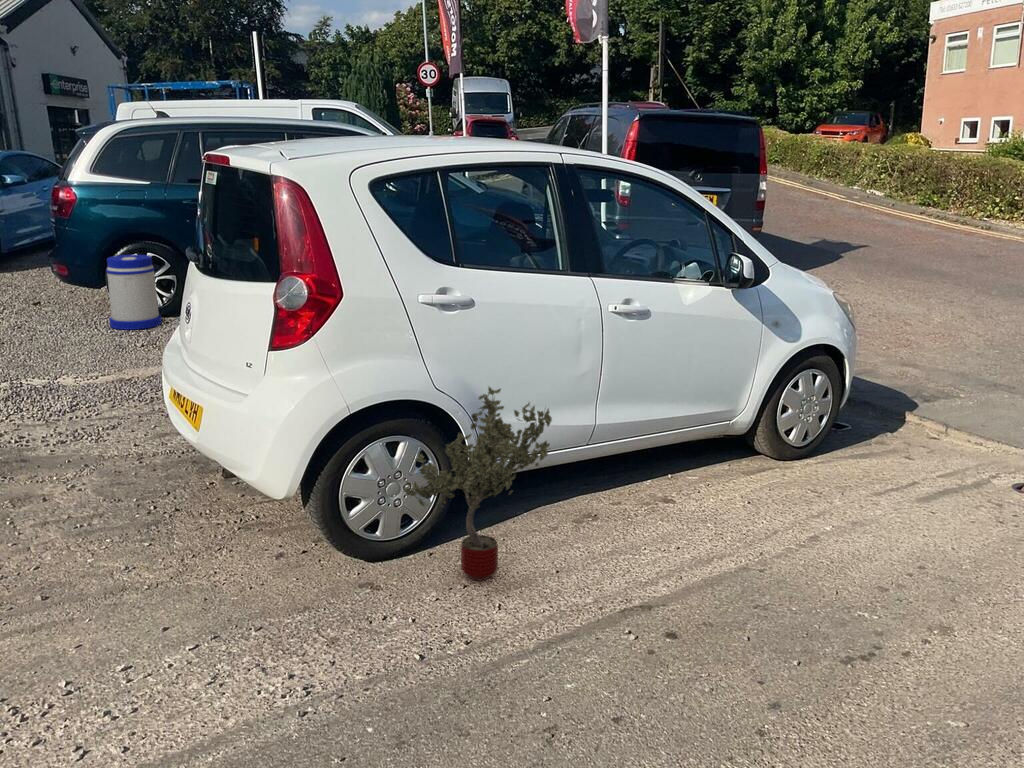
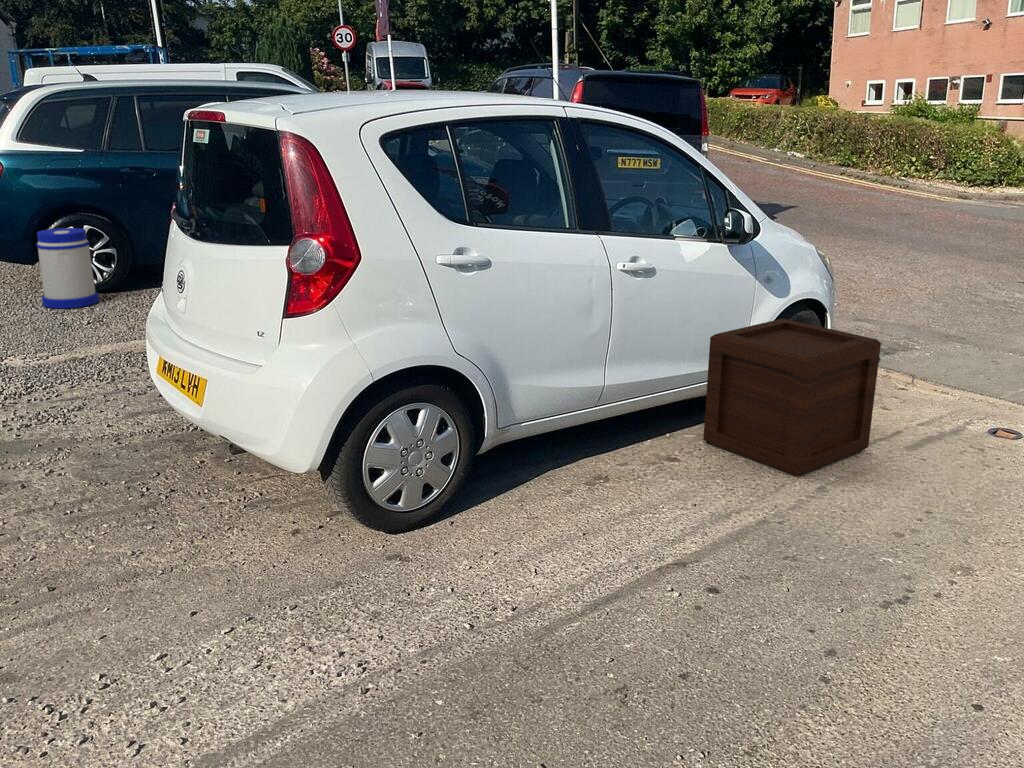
wooden crate: none [704,362,885,522] -> present [703,318,881,476]
potted tree: present [404,387,552,581] -> none [432,349,576,548]

